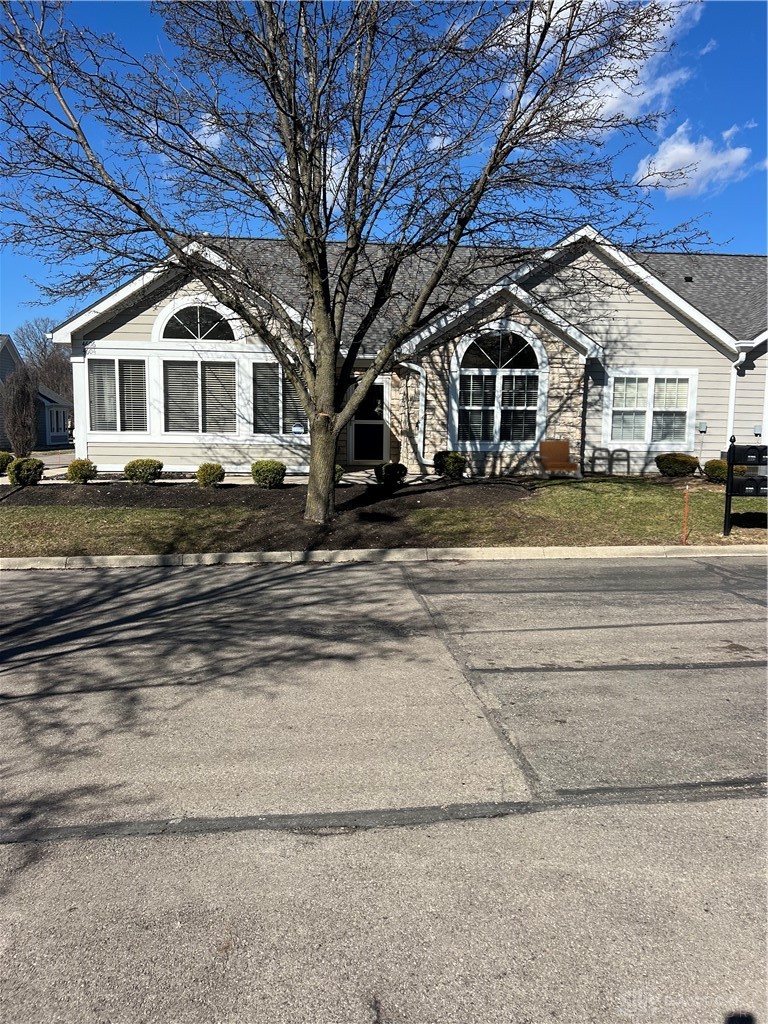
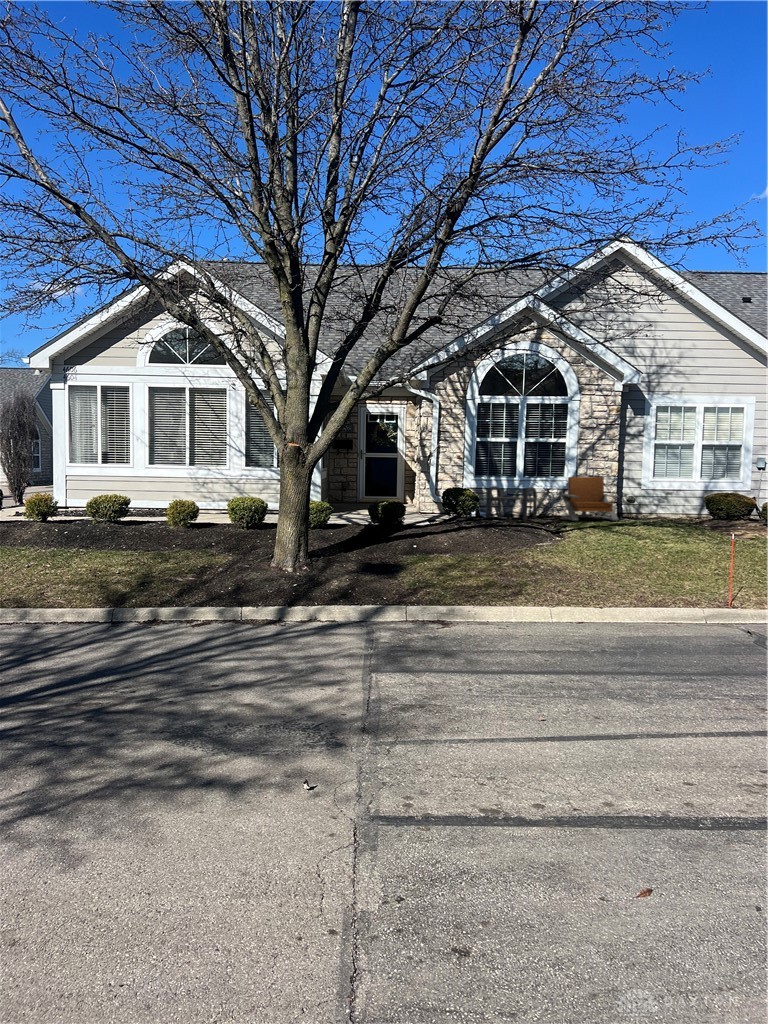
bench: present [591,447,630,476] -> present [487,486,537,520]

